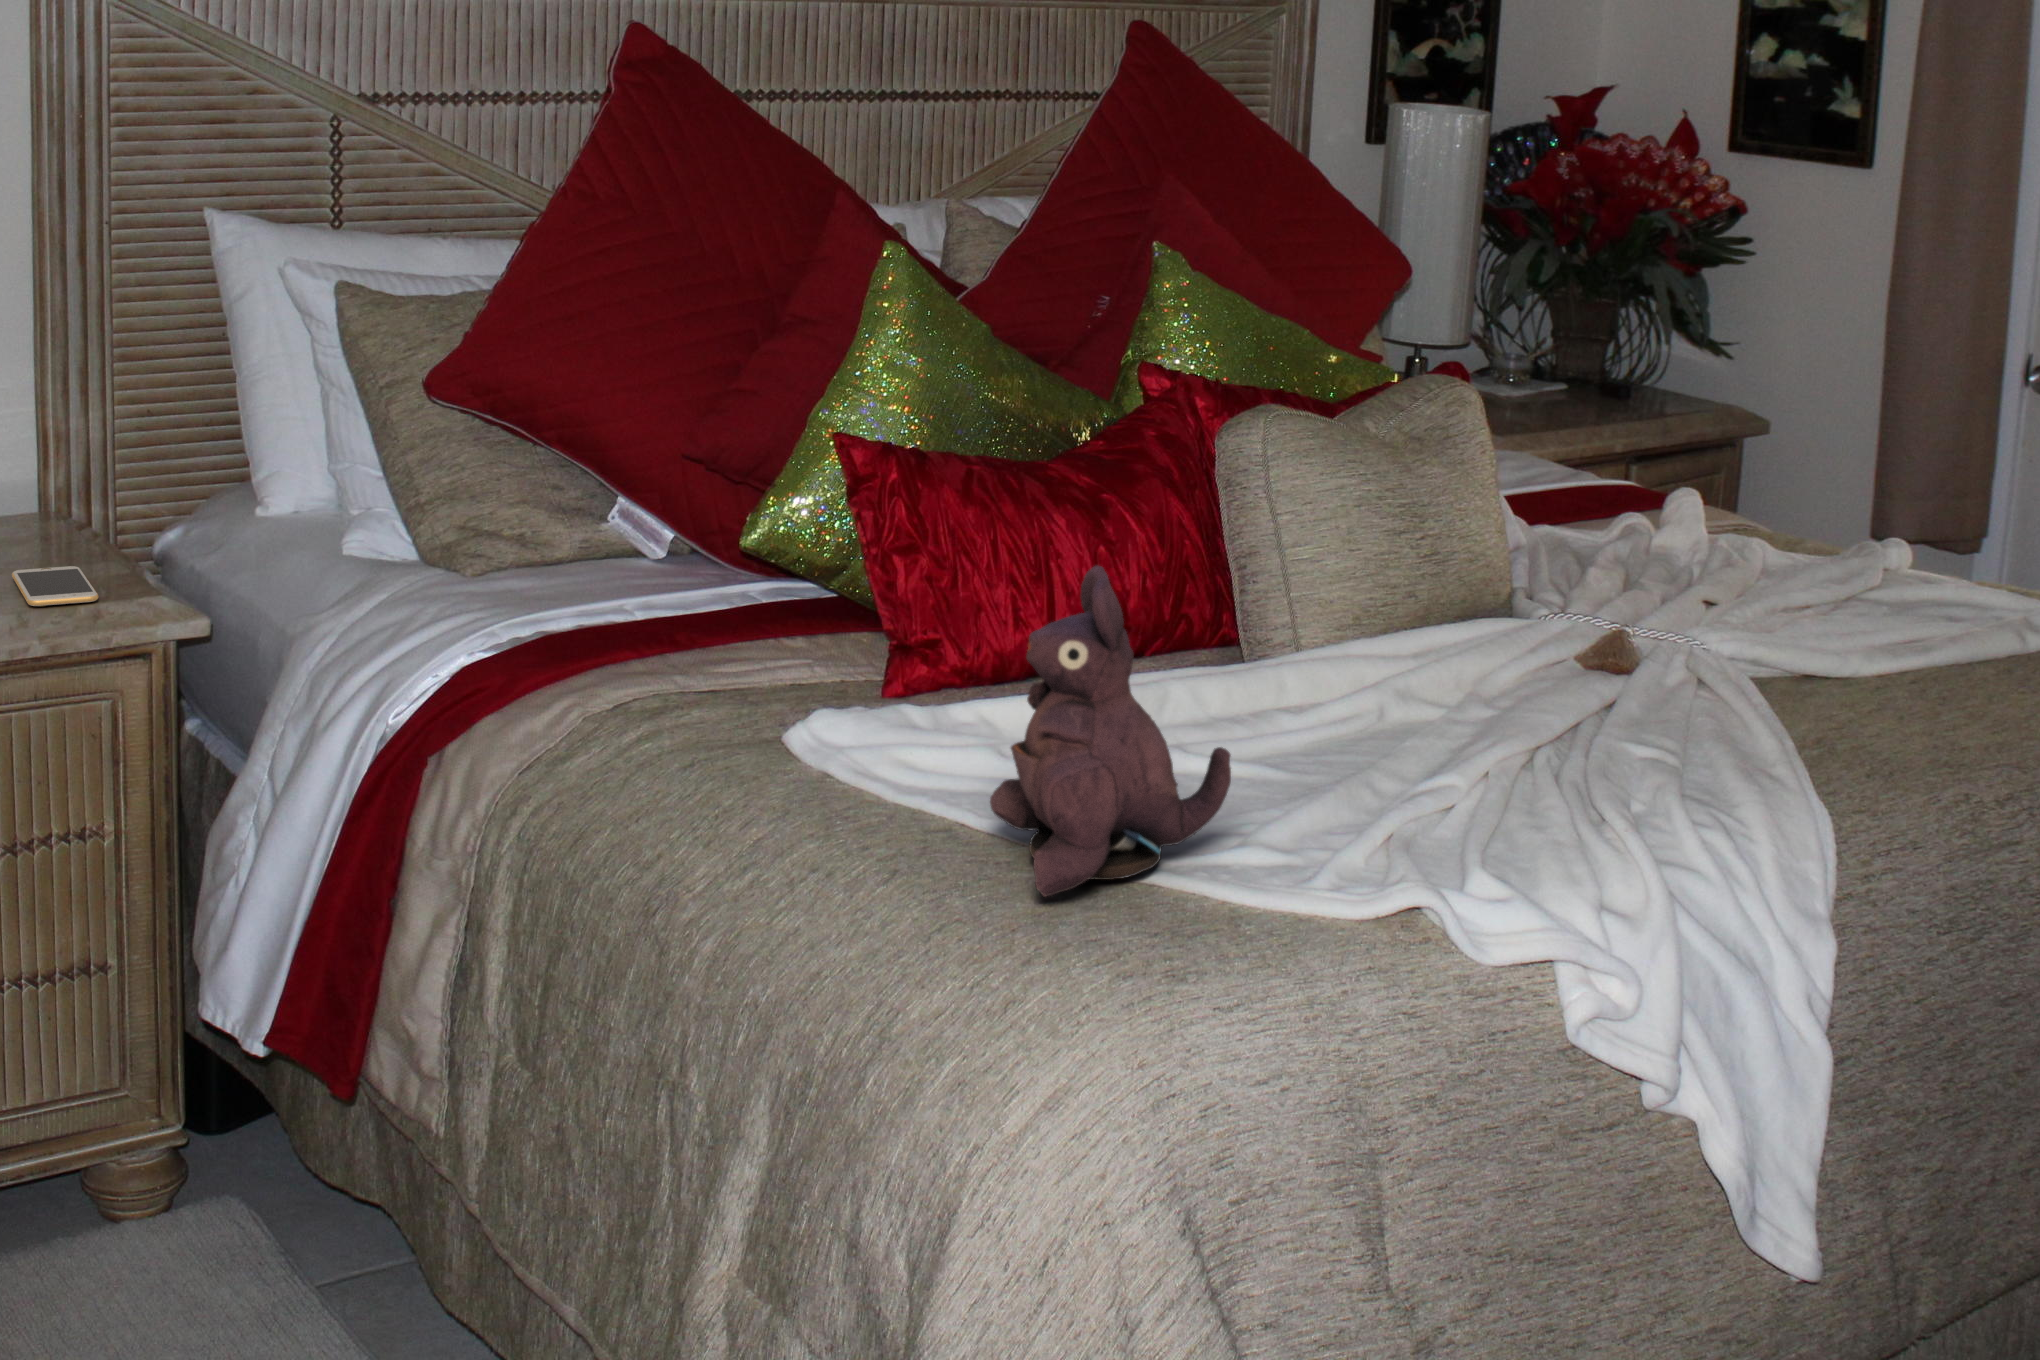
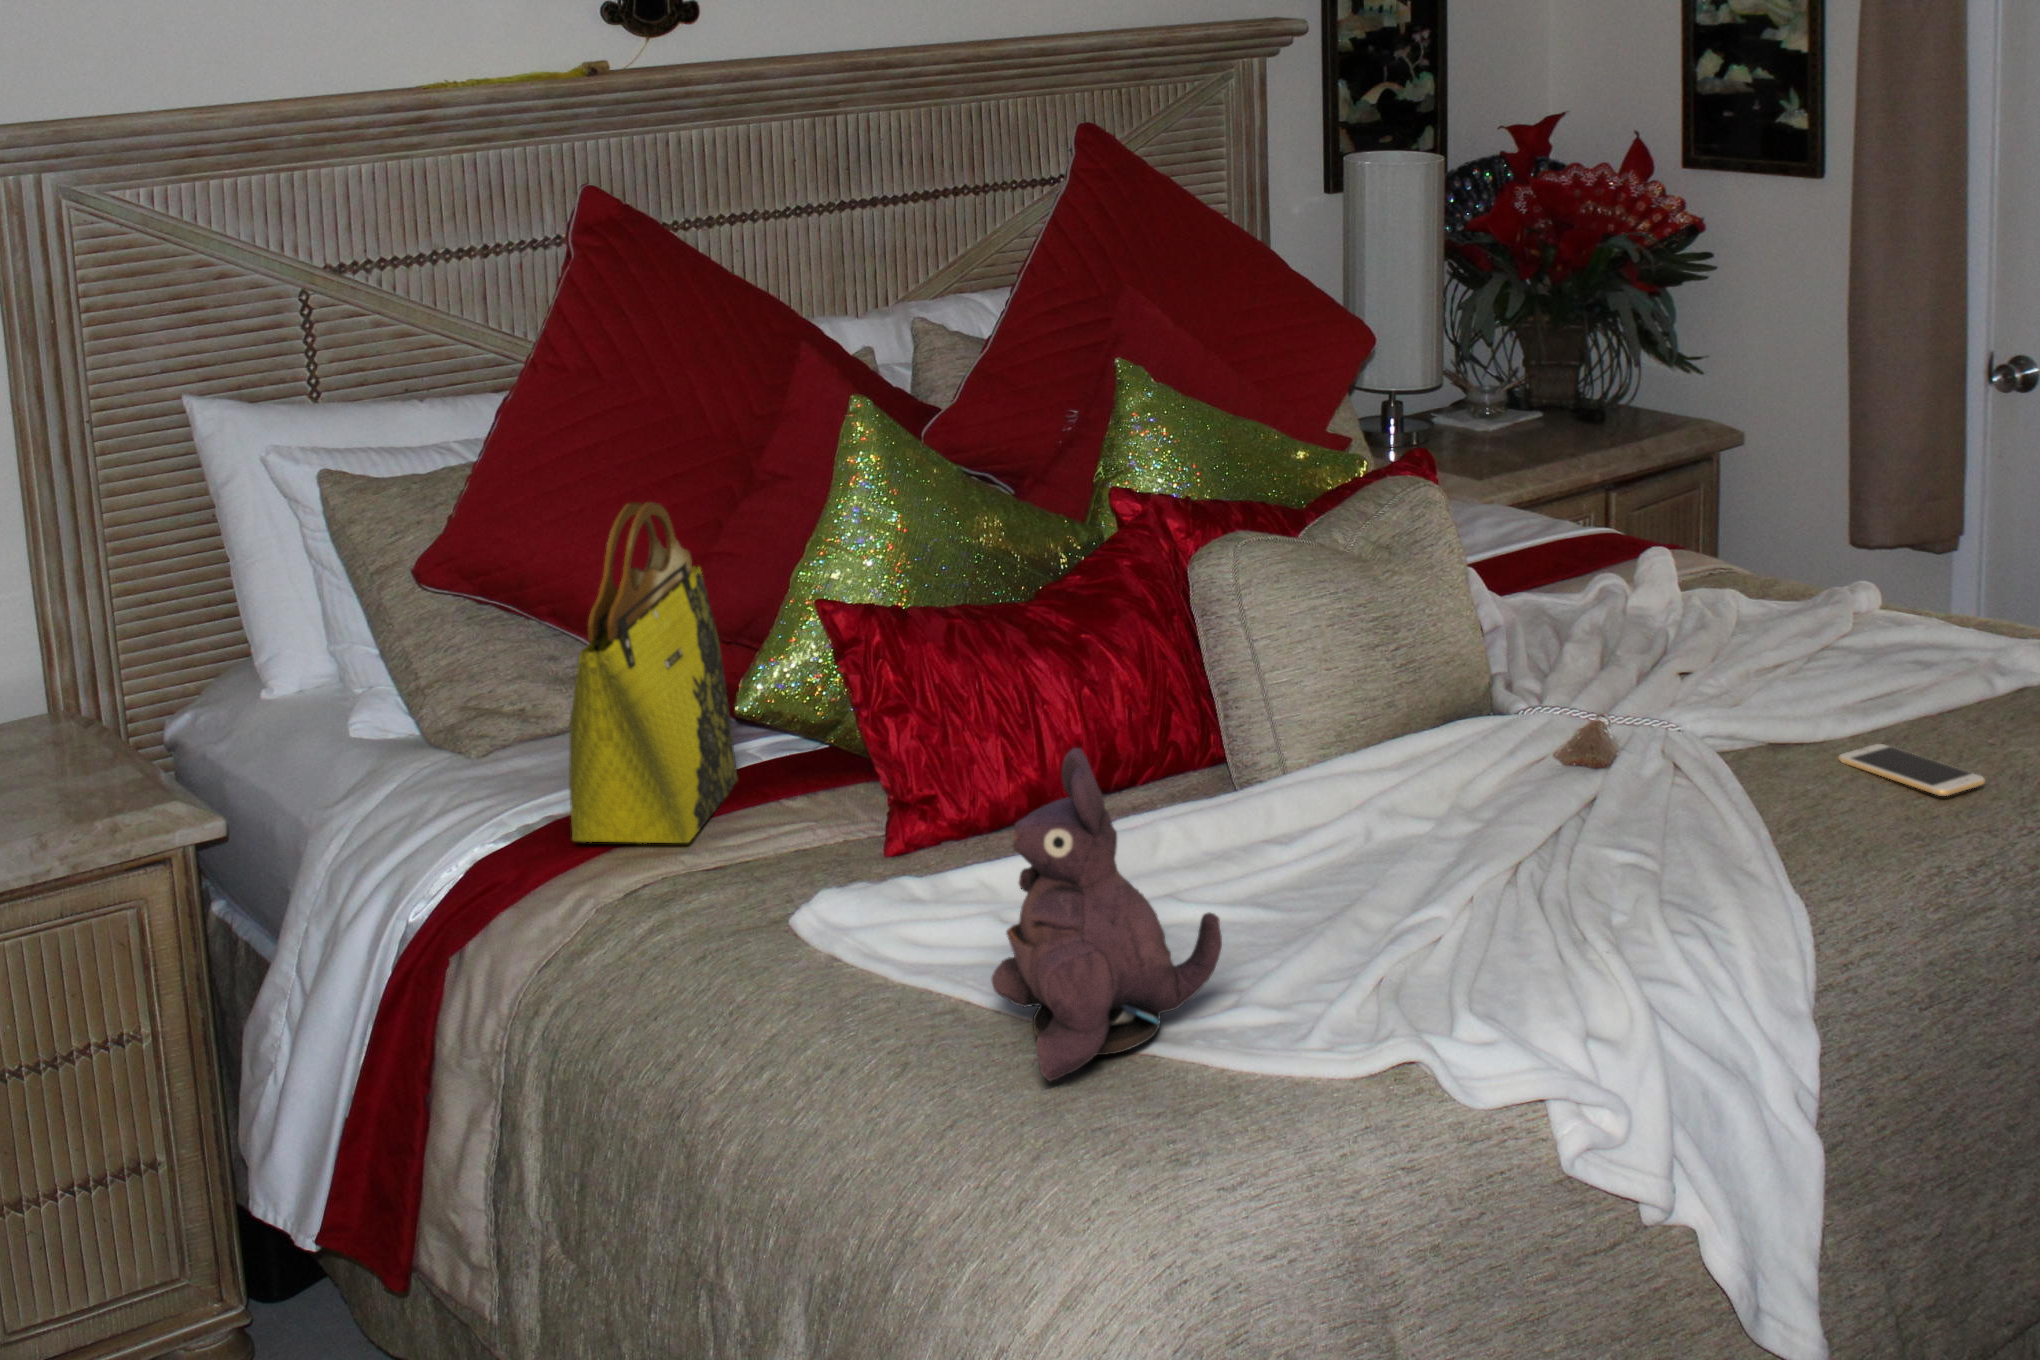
tote bag: none [565,320,736,669] -> present [569,502,738,843]
smartphone: present [12,566,98,607] -> present [1839,744,1985,796]

